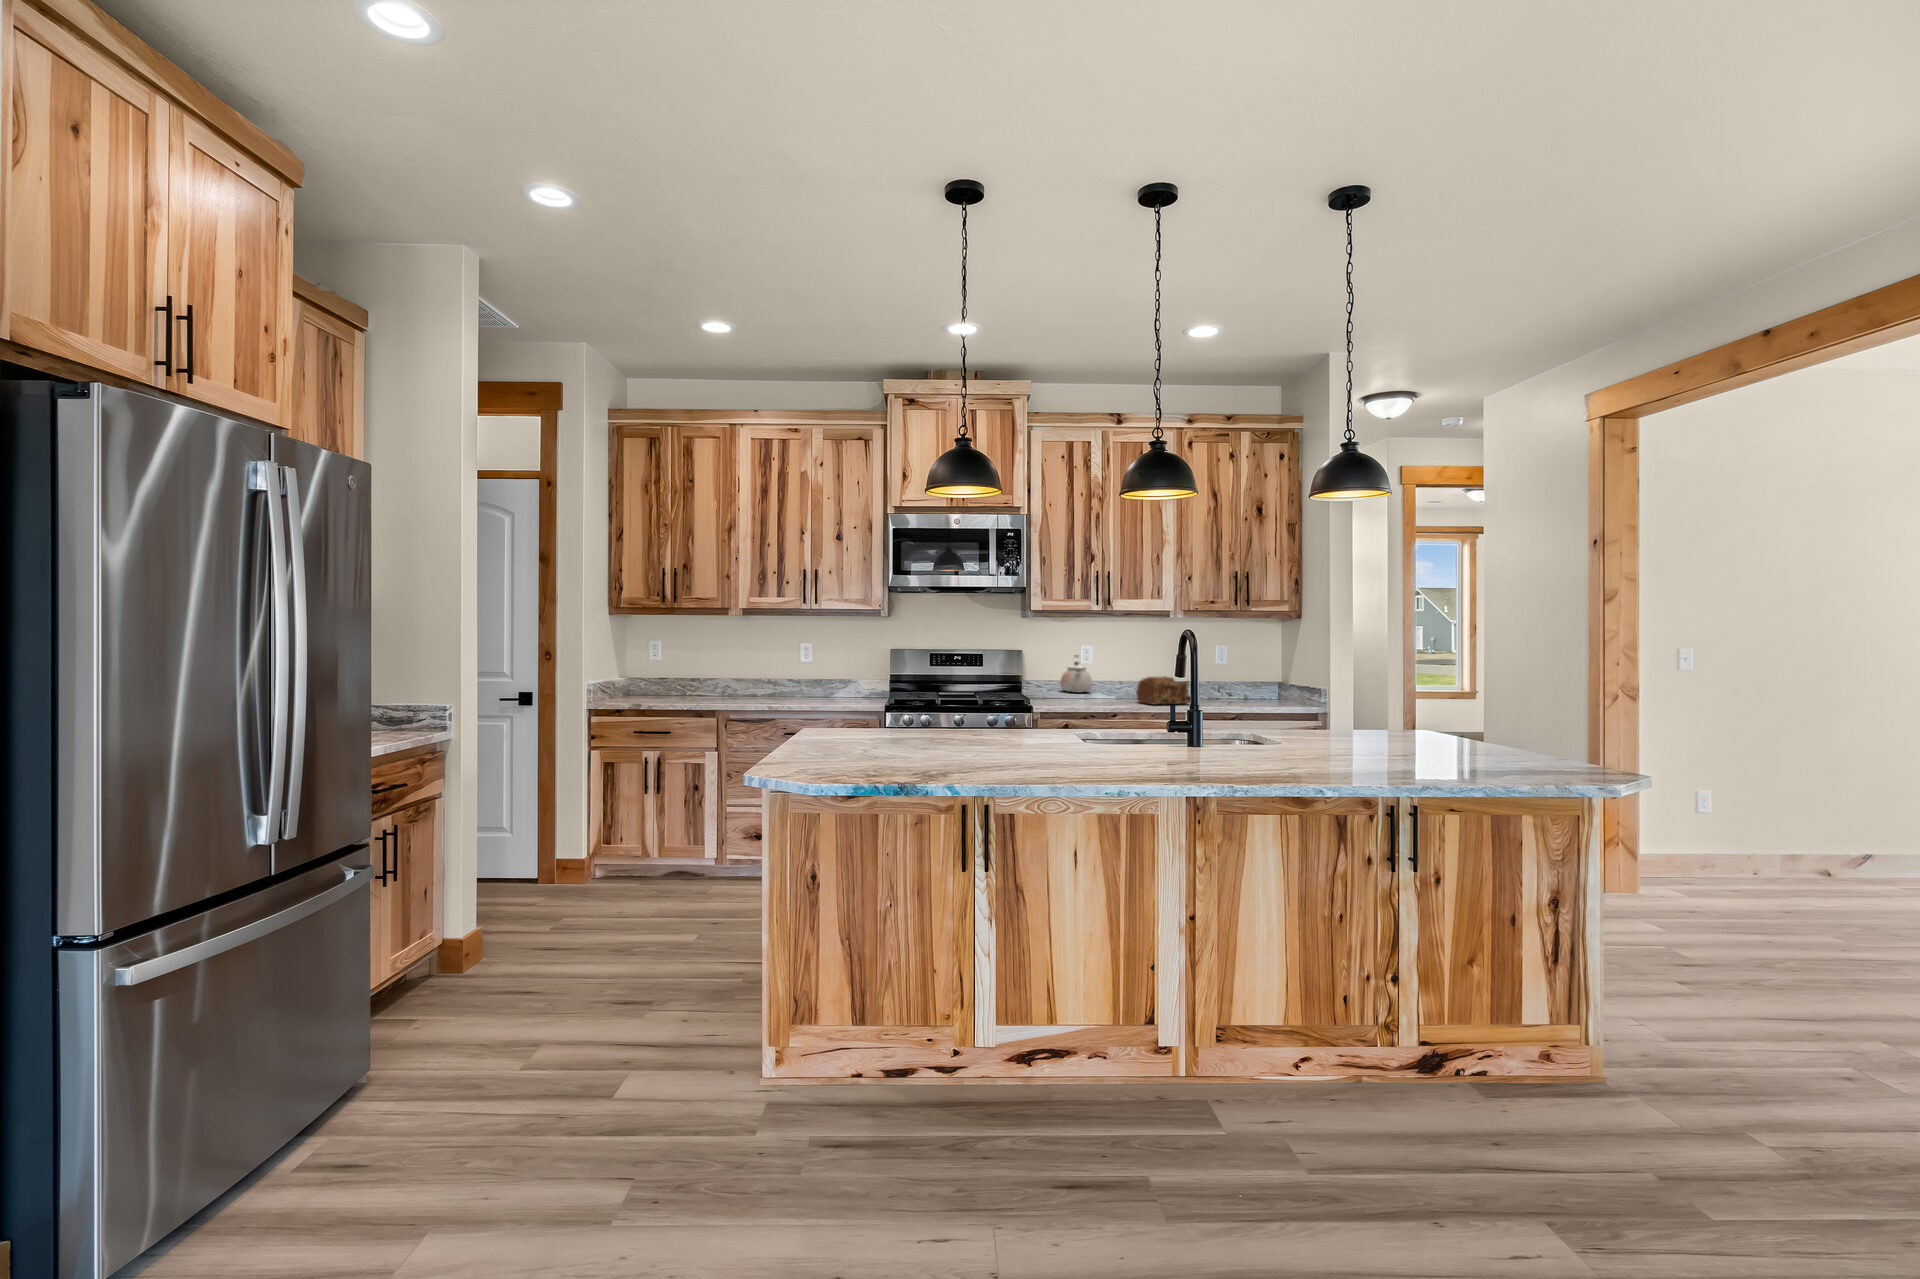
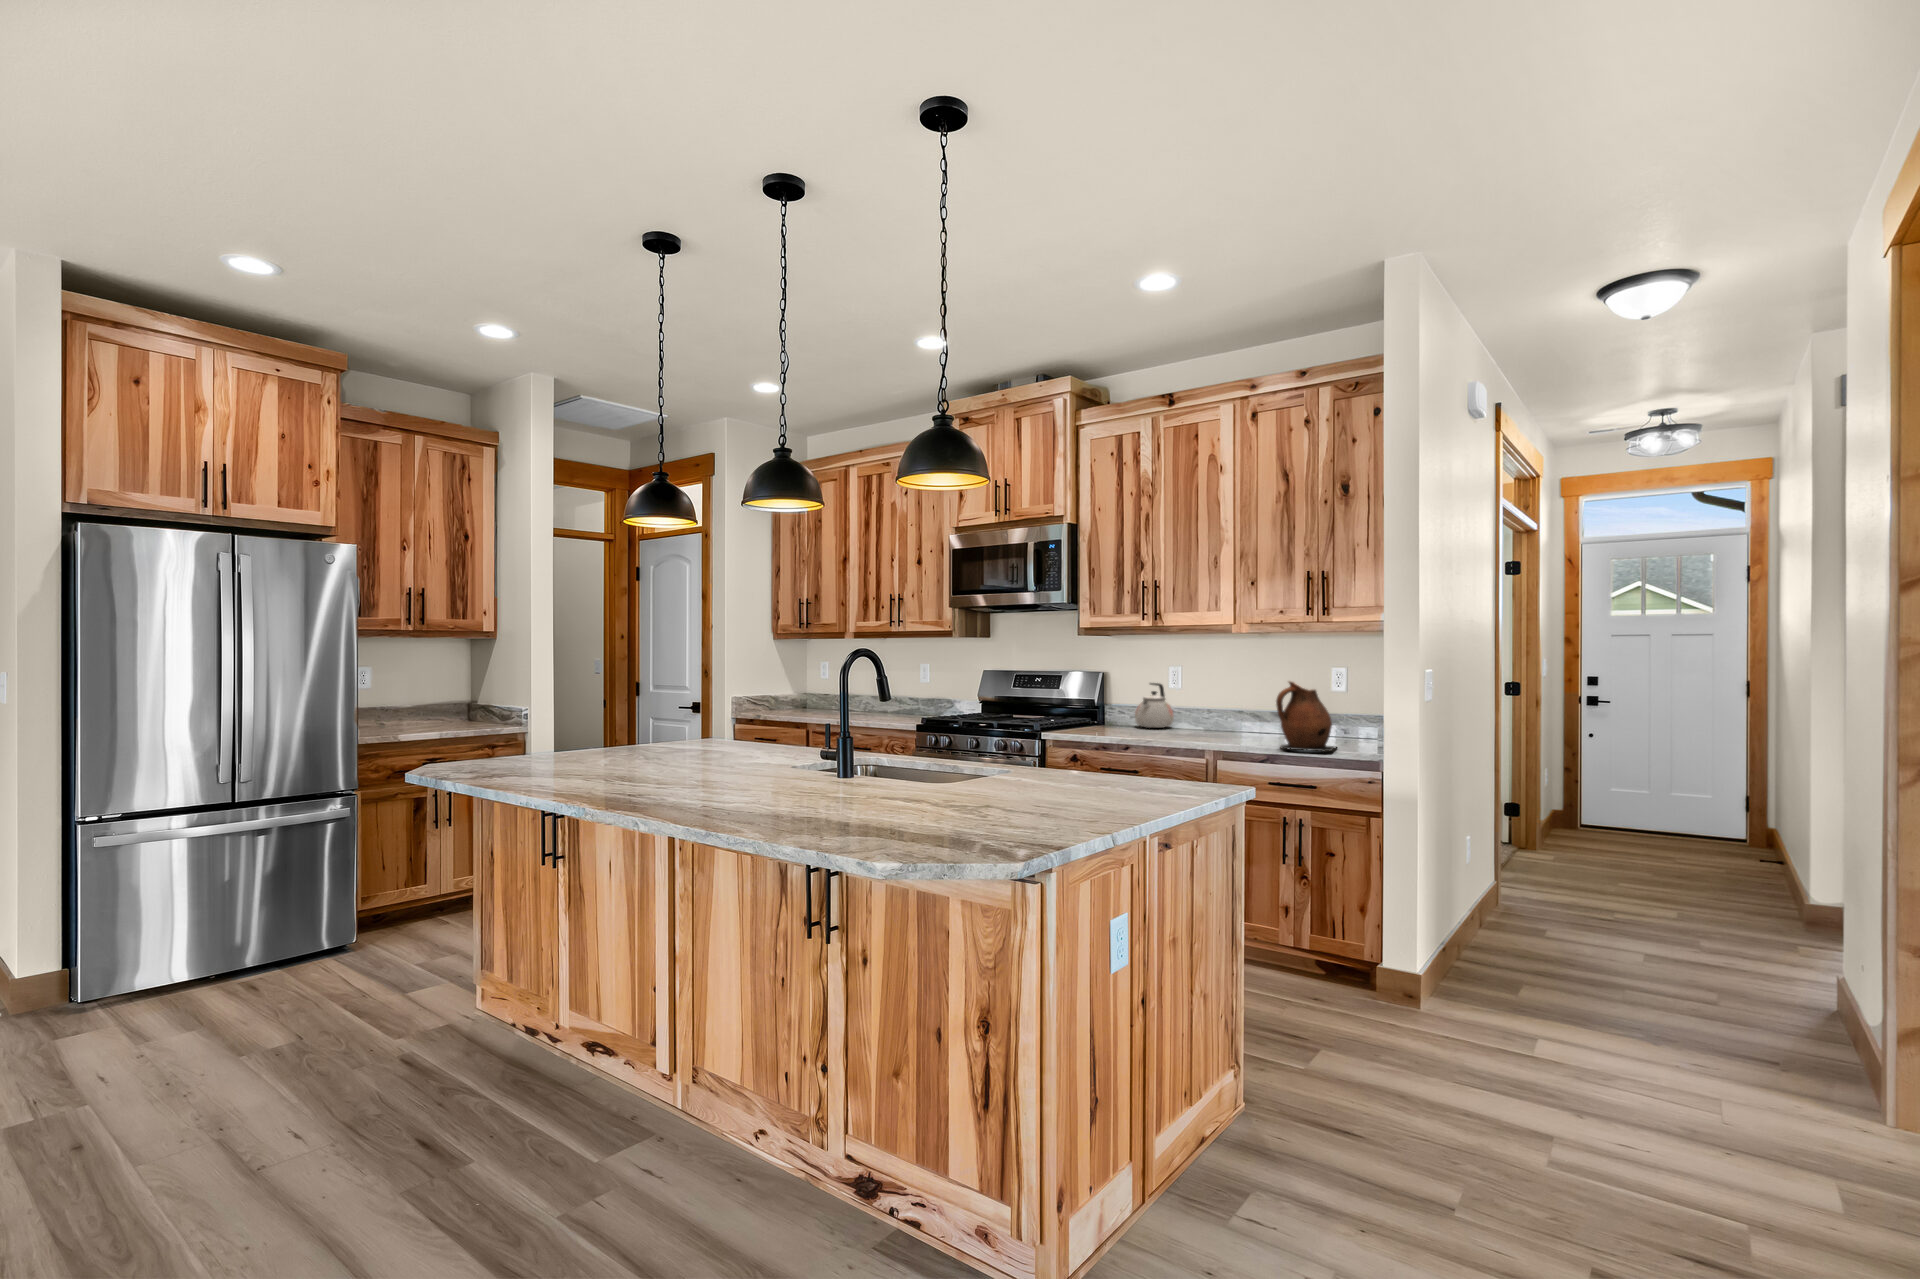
ceramic pitcher: none [1214,654,1263,706] -> present [1276,681,1336,752]
bread loaf: present [1136,676,1192,705] -> none [1168,709,1236,745]

